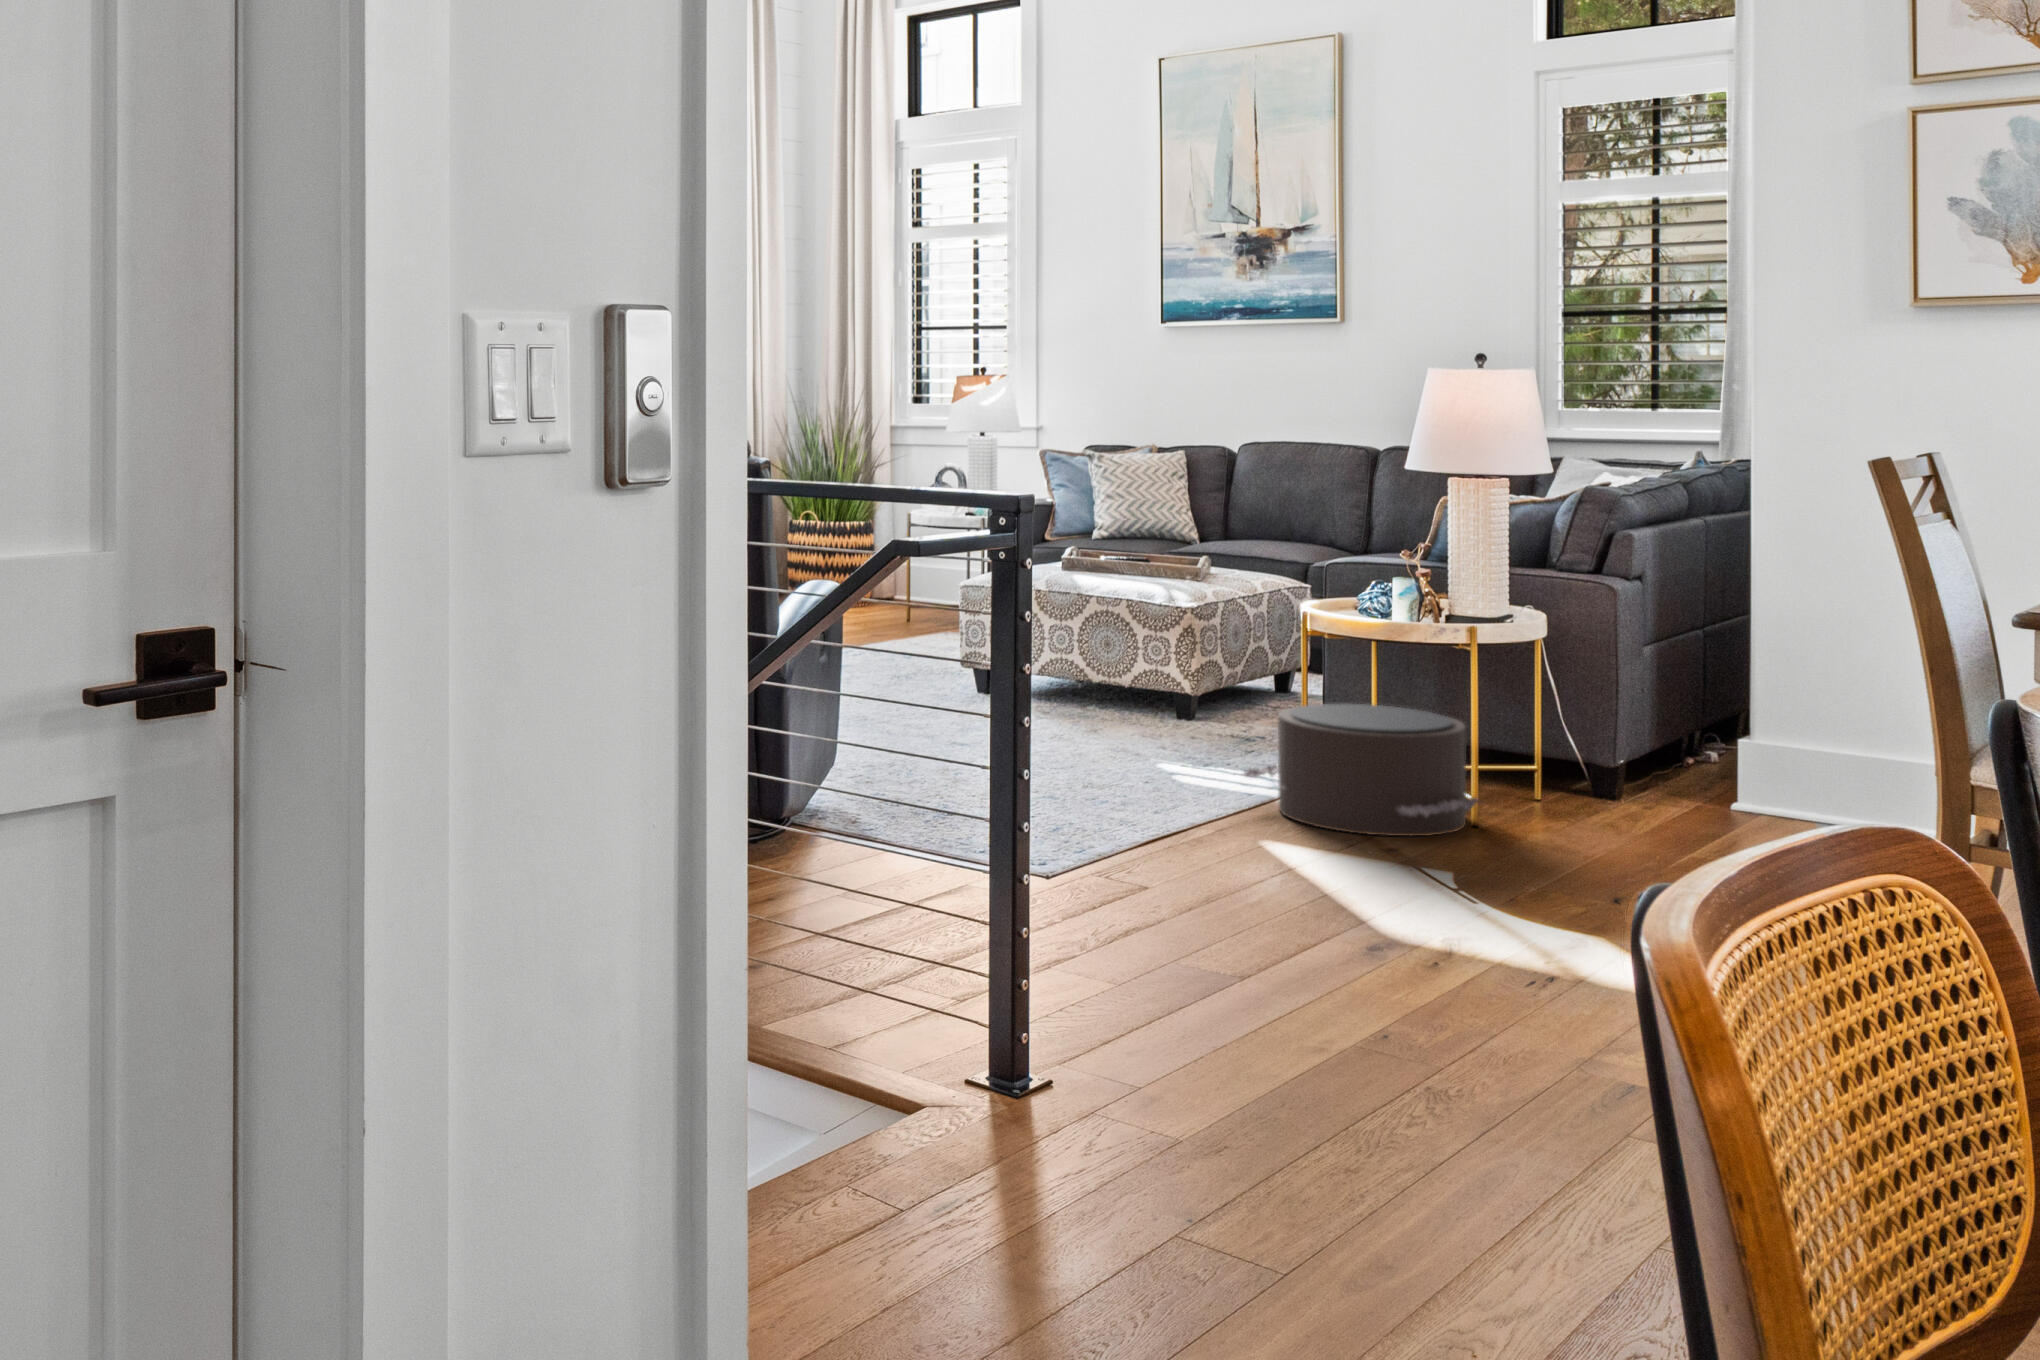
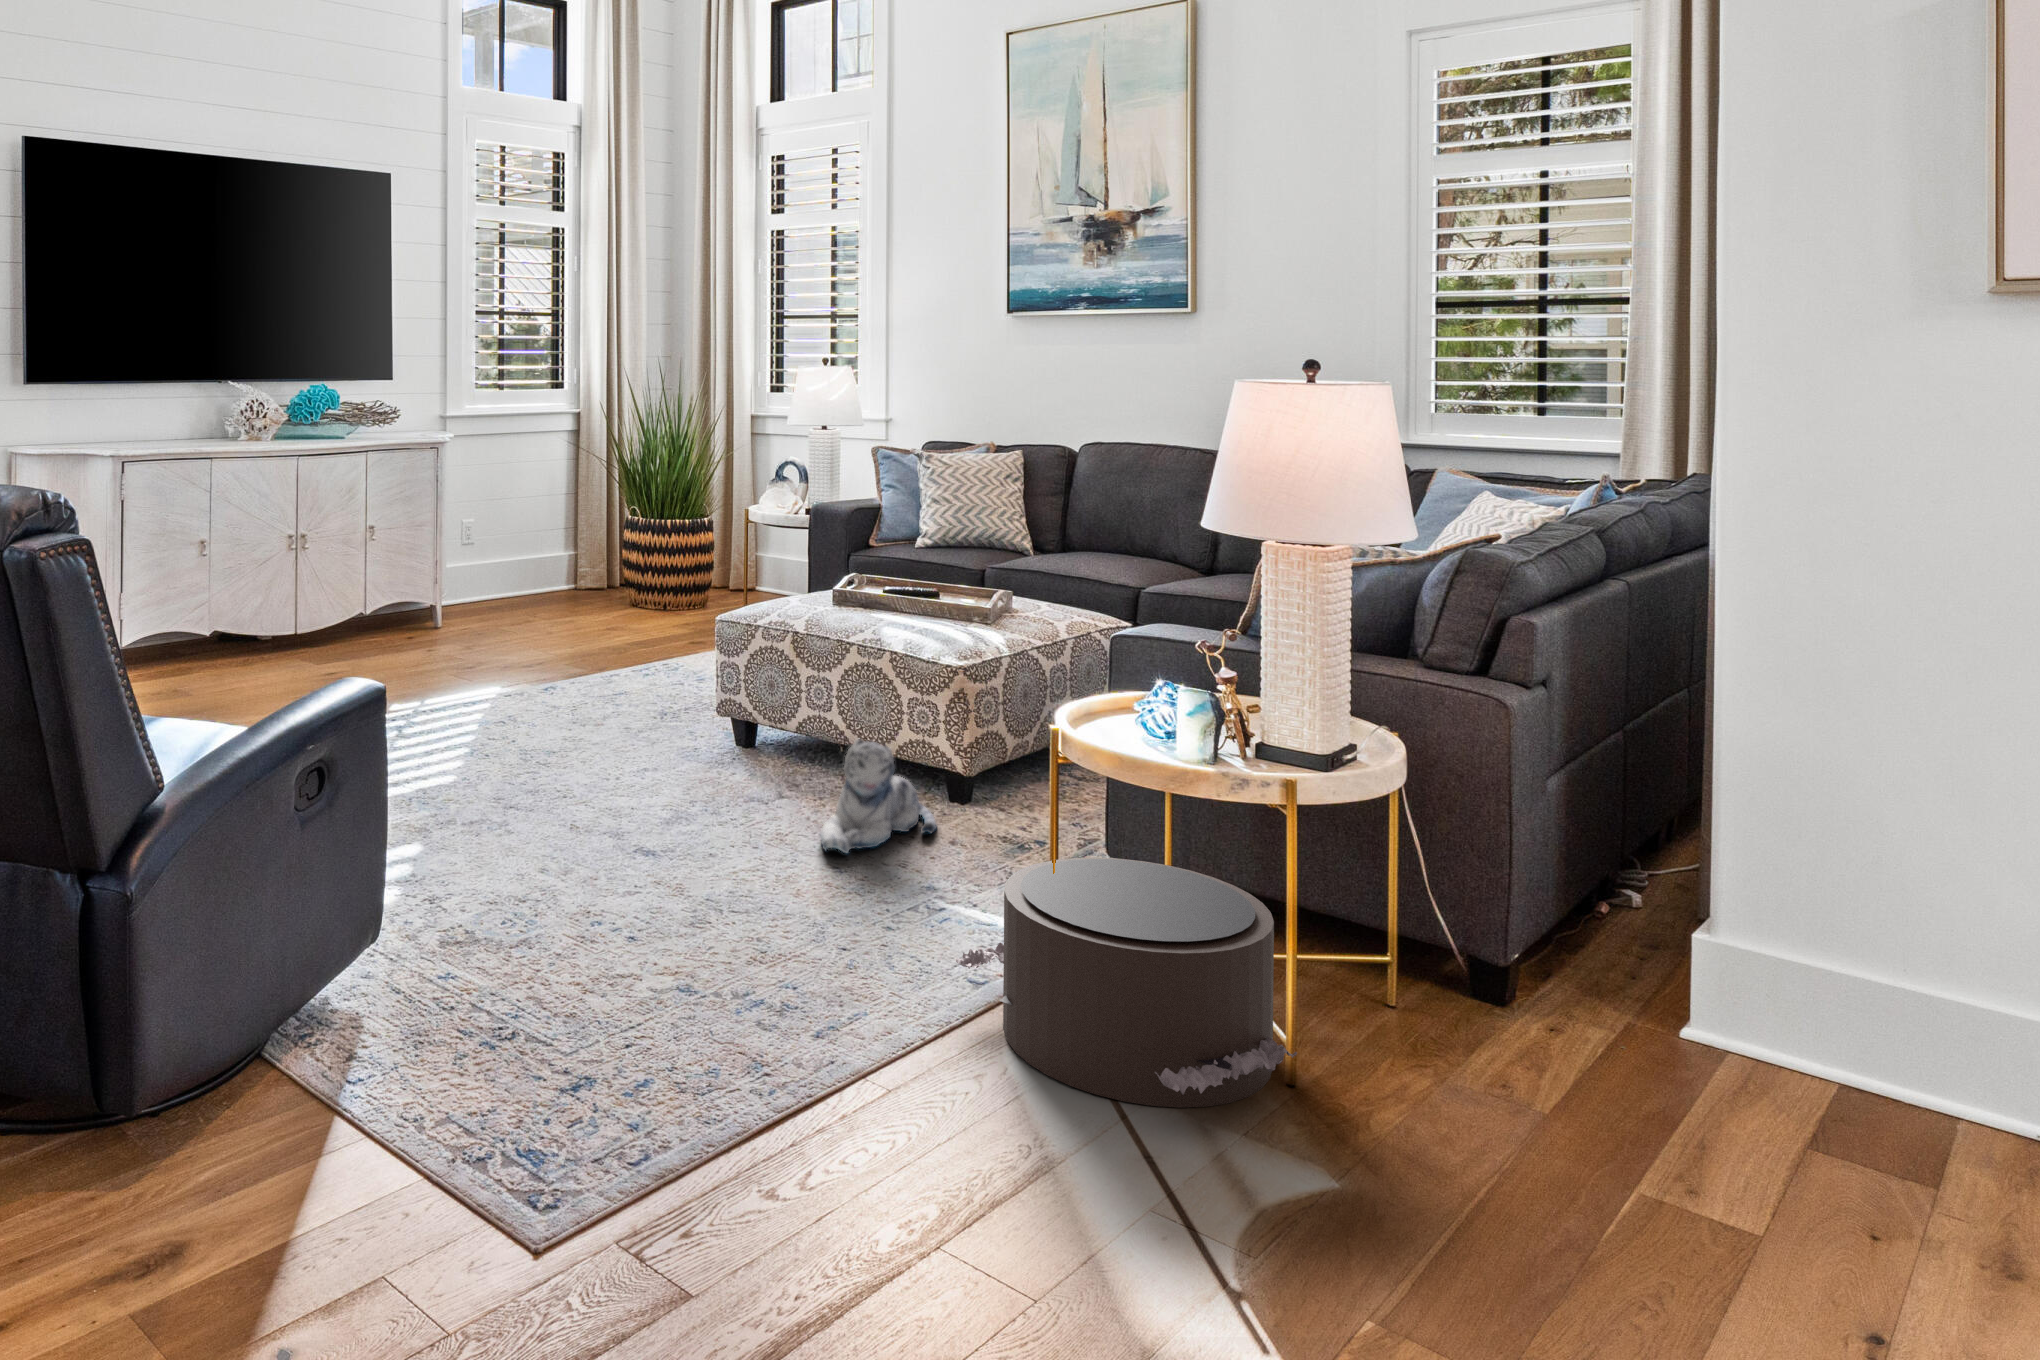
plush toy: none [1089,659,1177,744] -> present [820,739,937,854]

